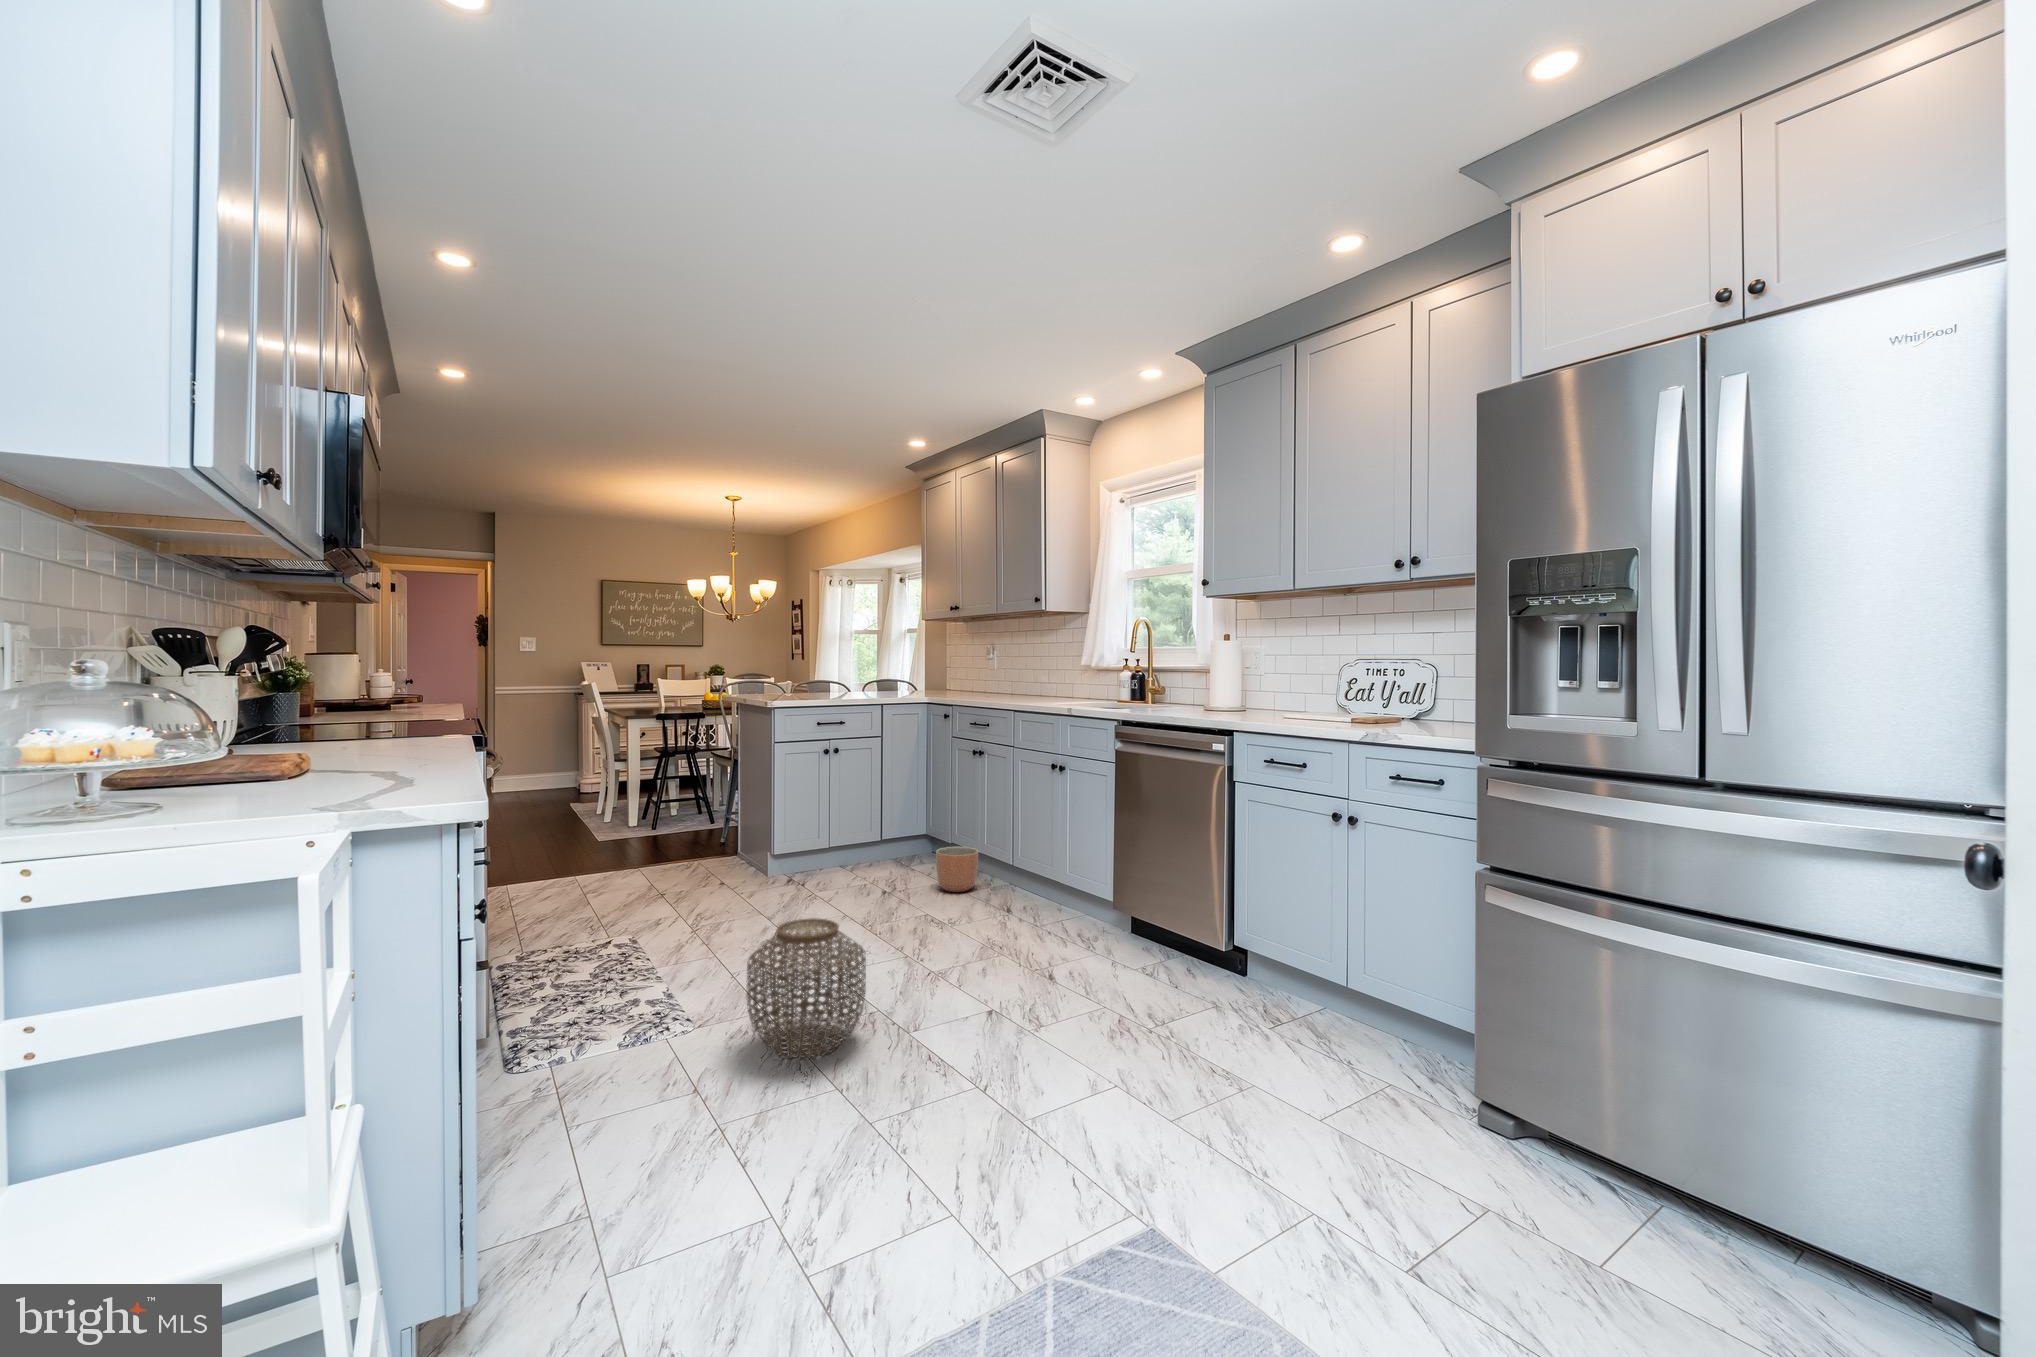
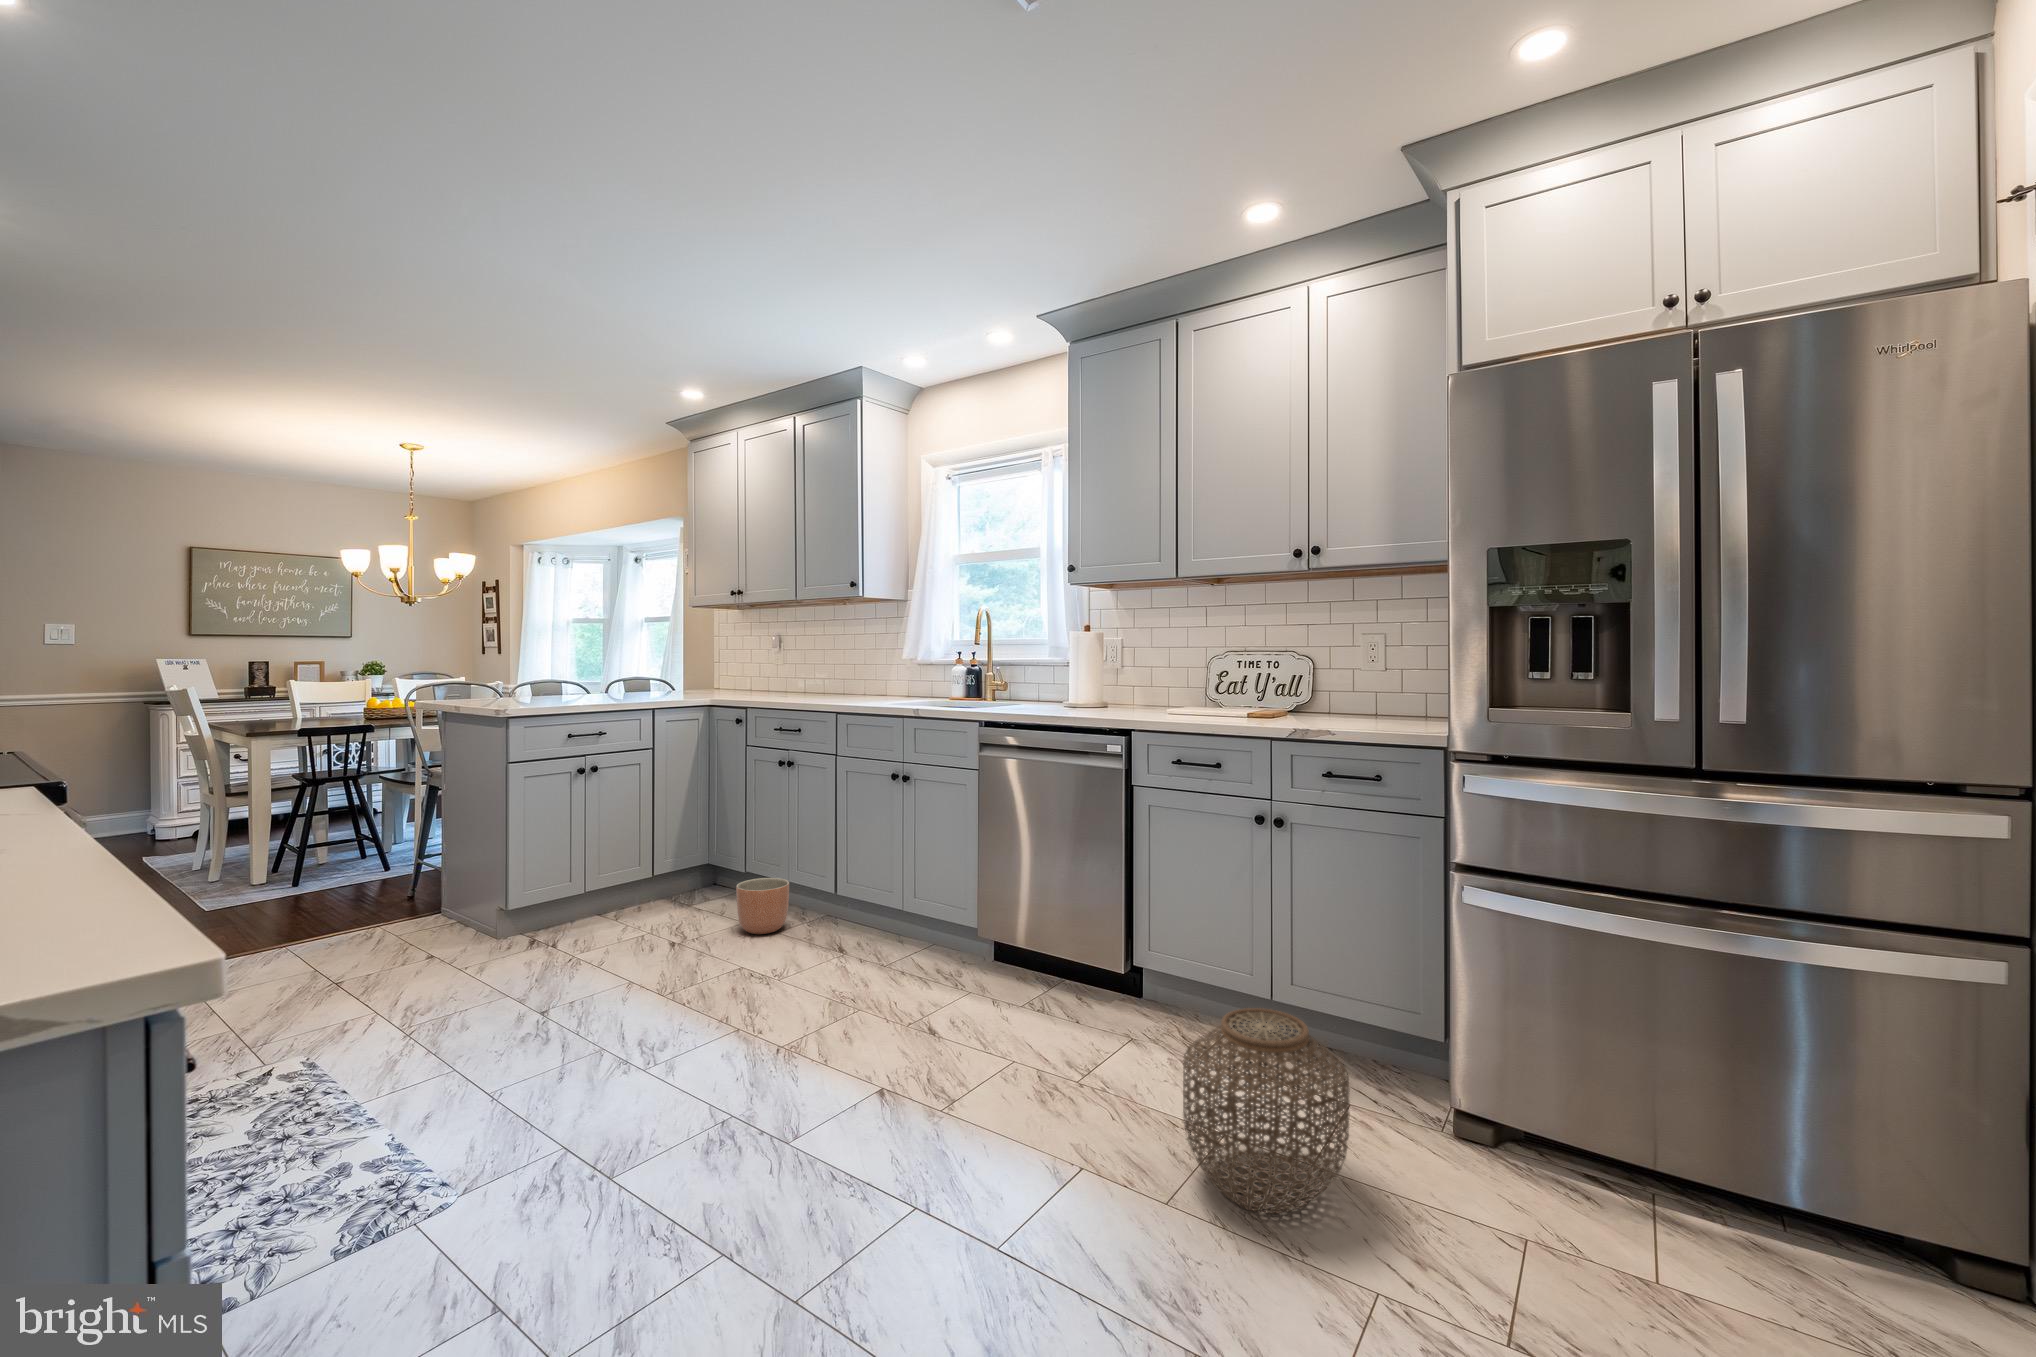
woven basket: present [747,918,866,1059] -> present [1183,1008,1350,1214]

